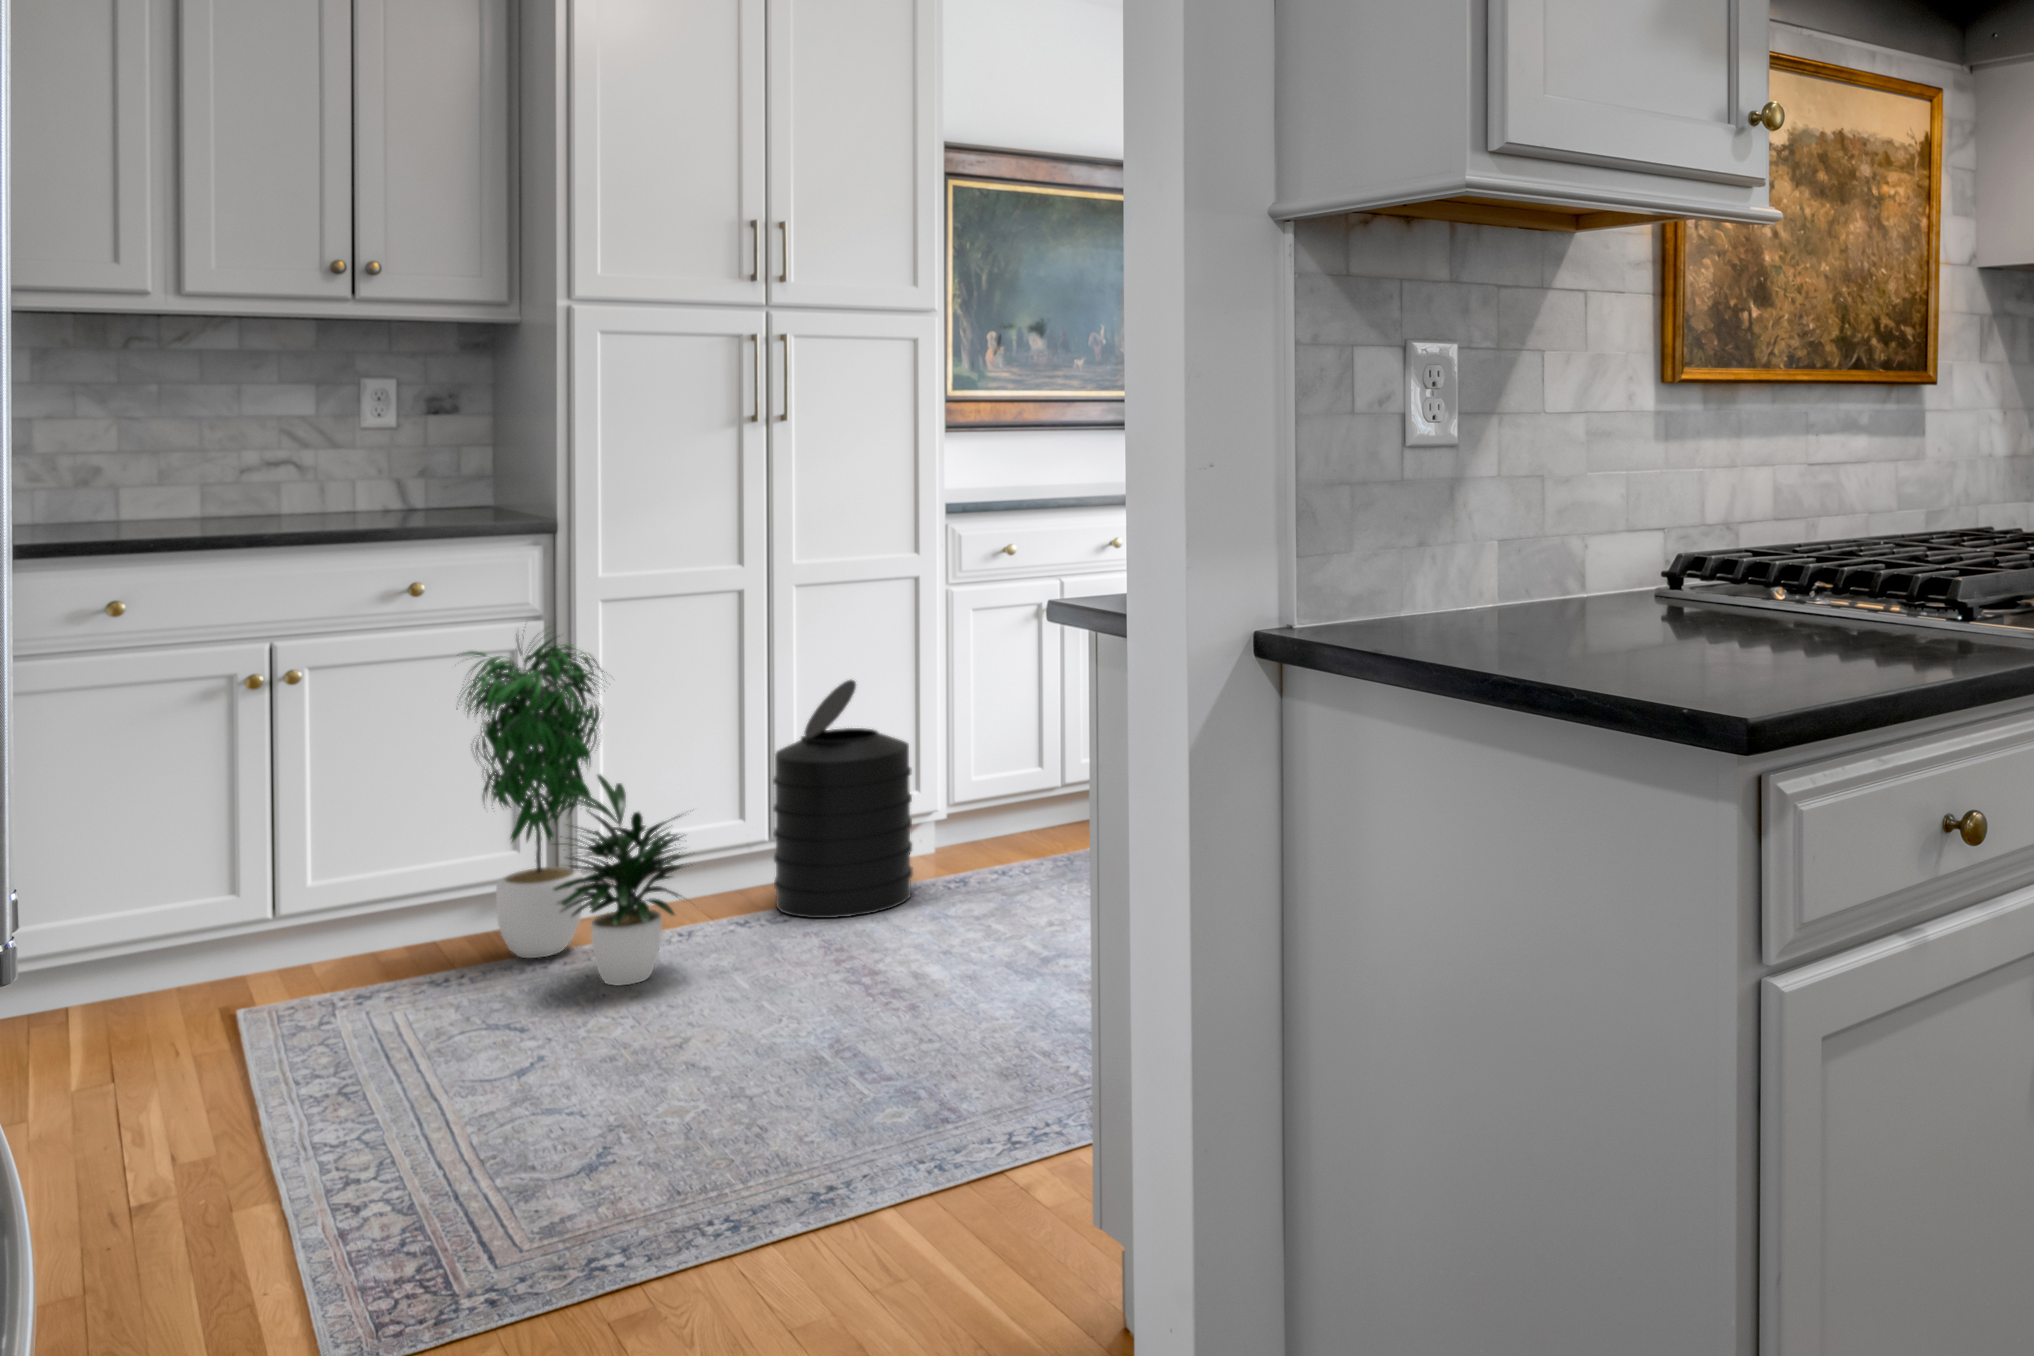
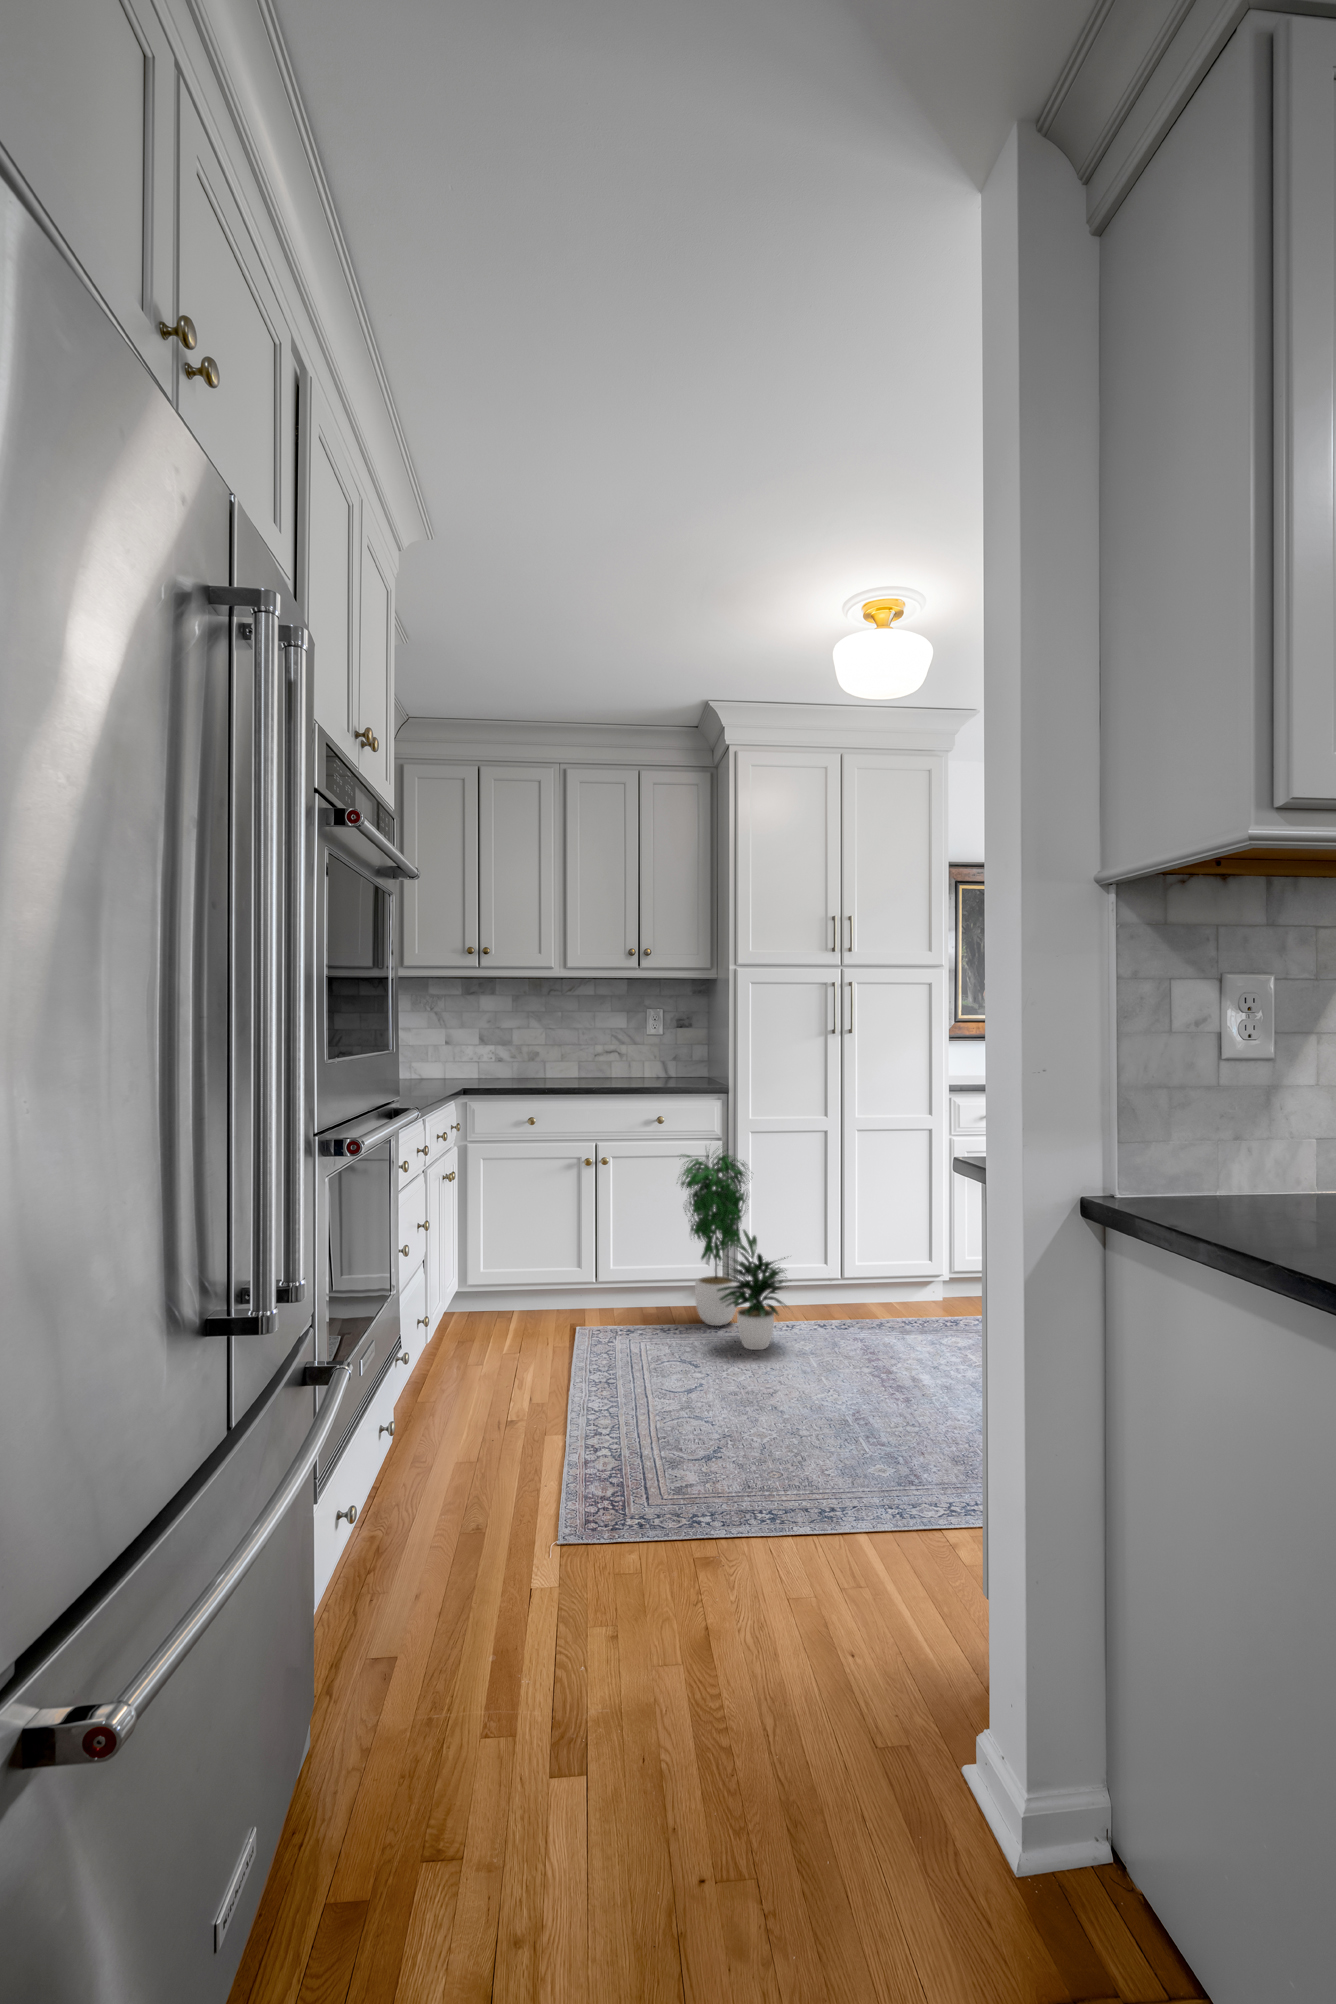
trash can: present [773,680,913,918] -> none [843,1189,924,1331]

